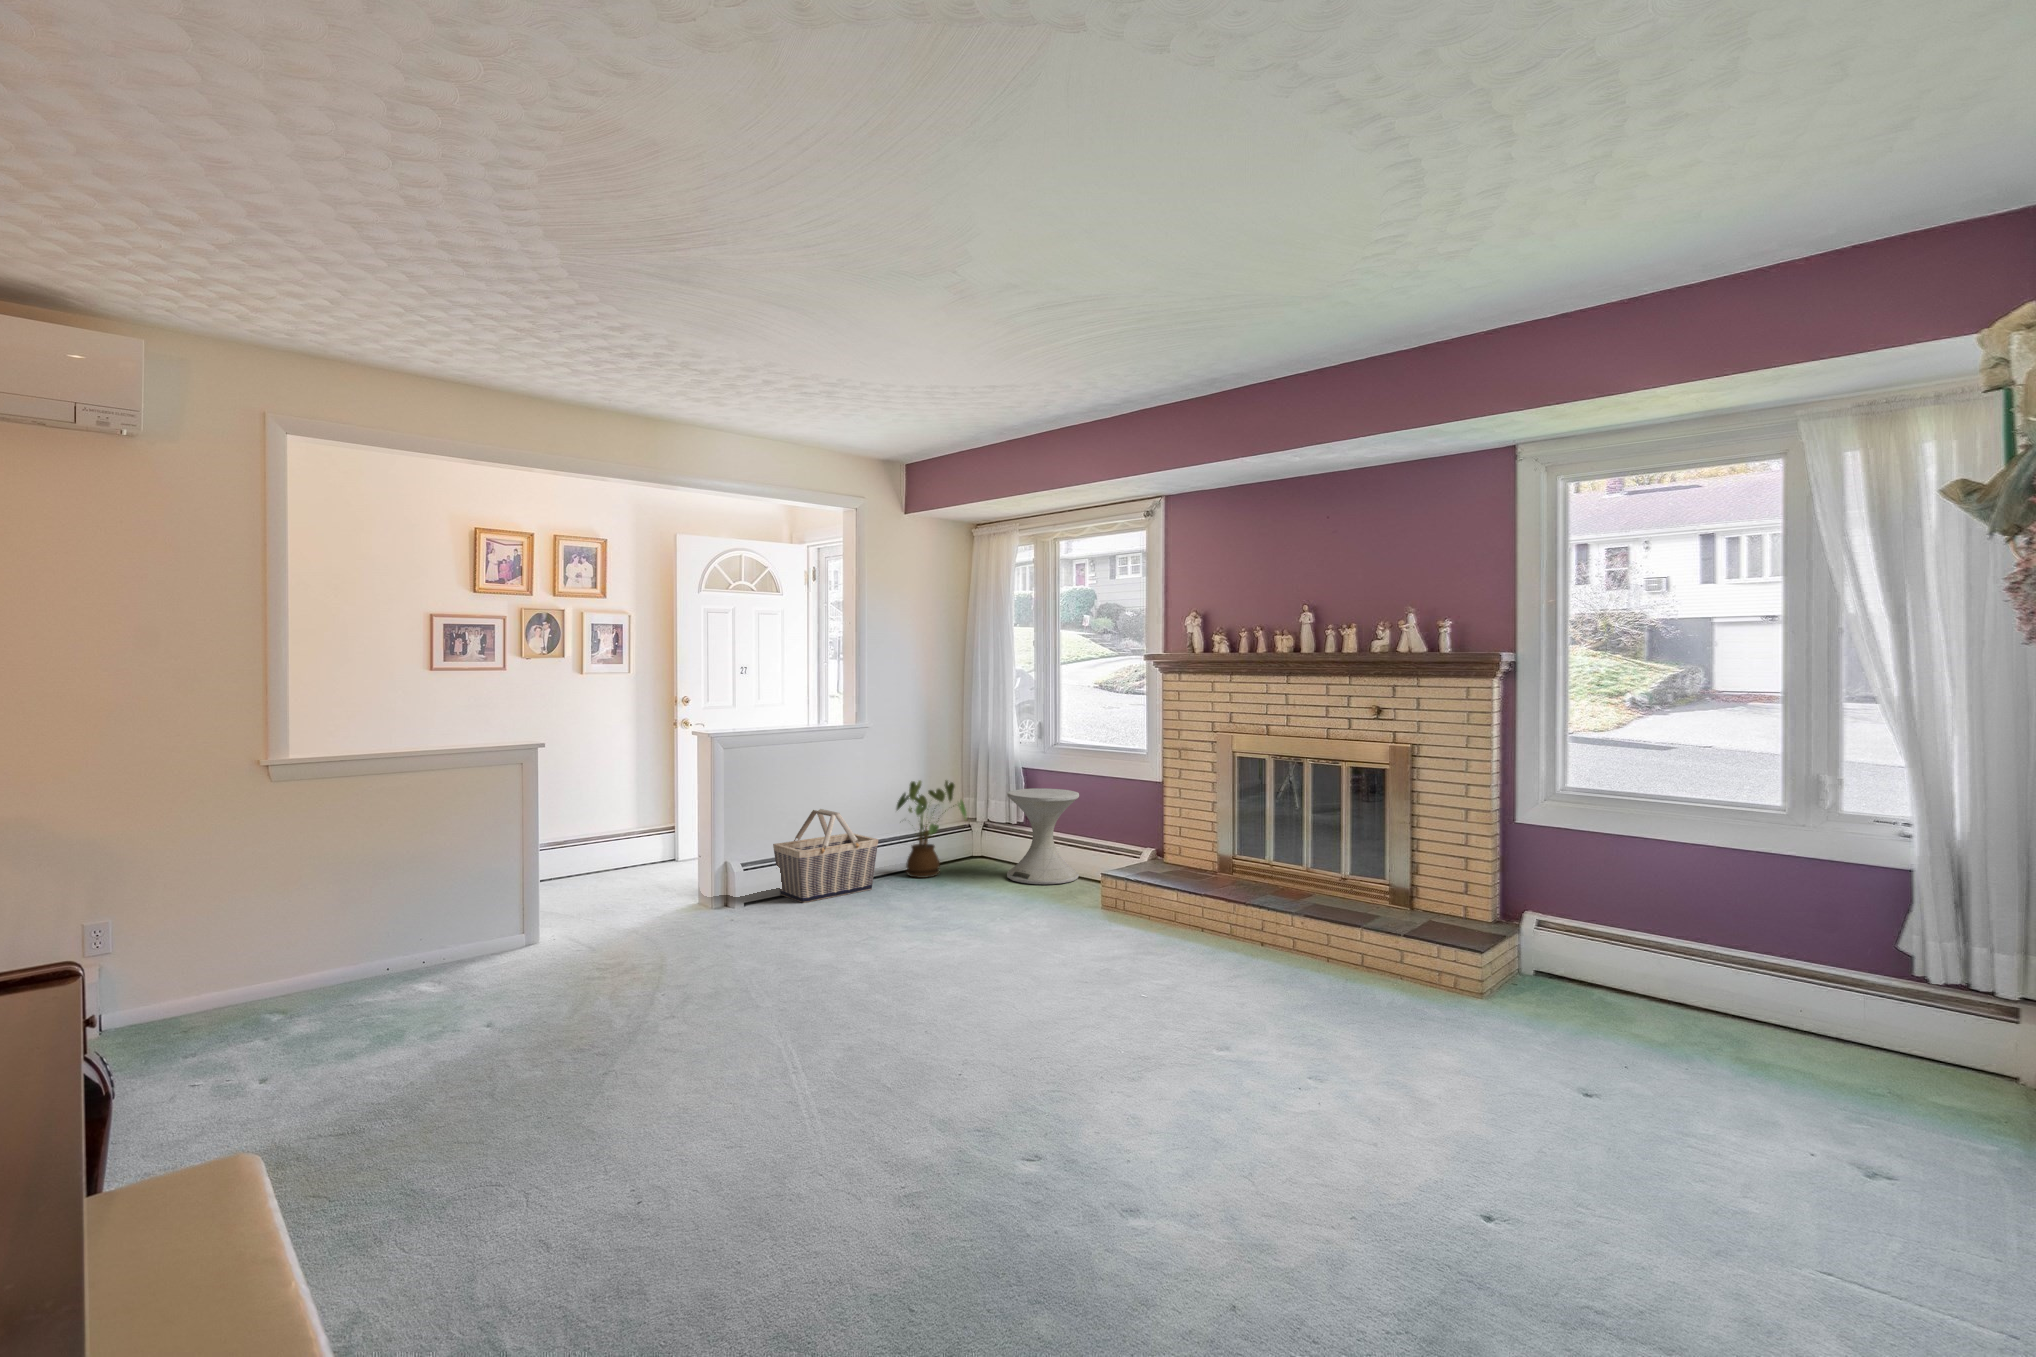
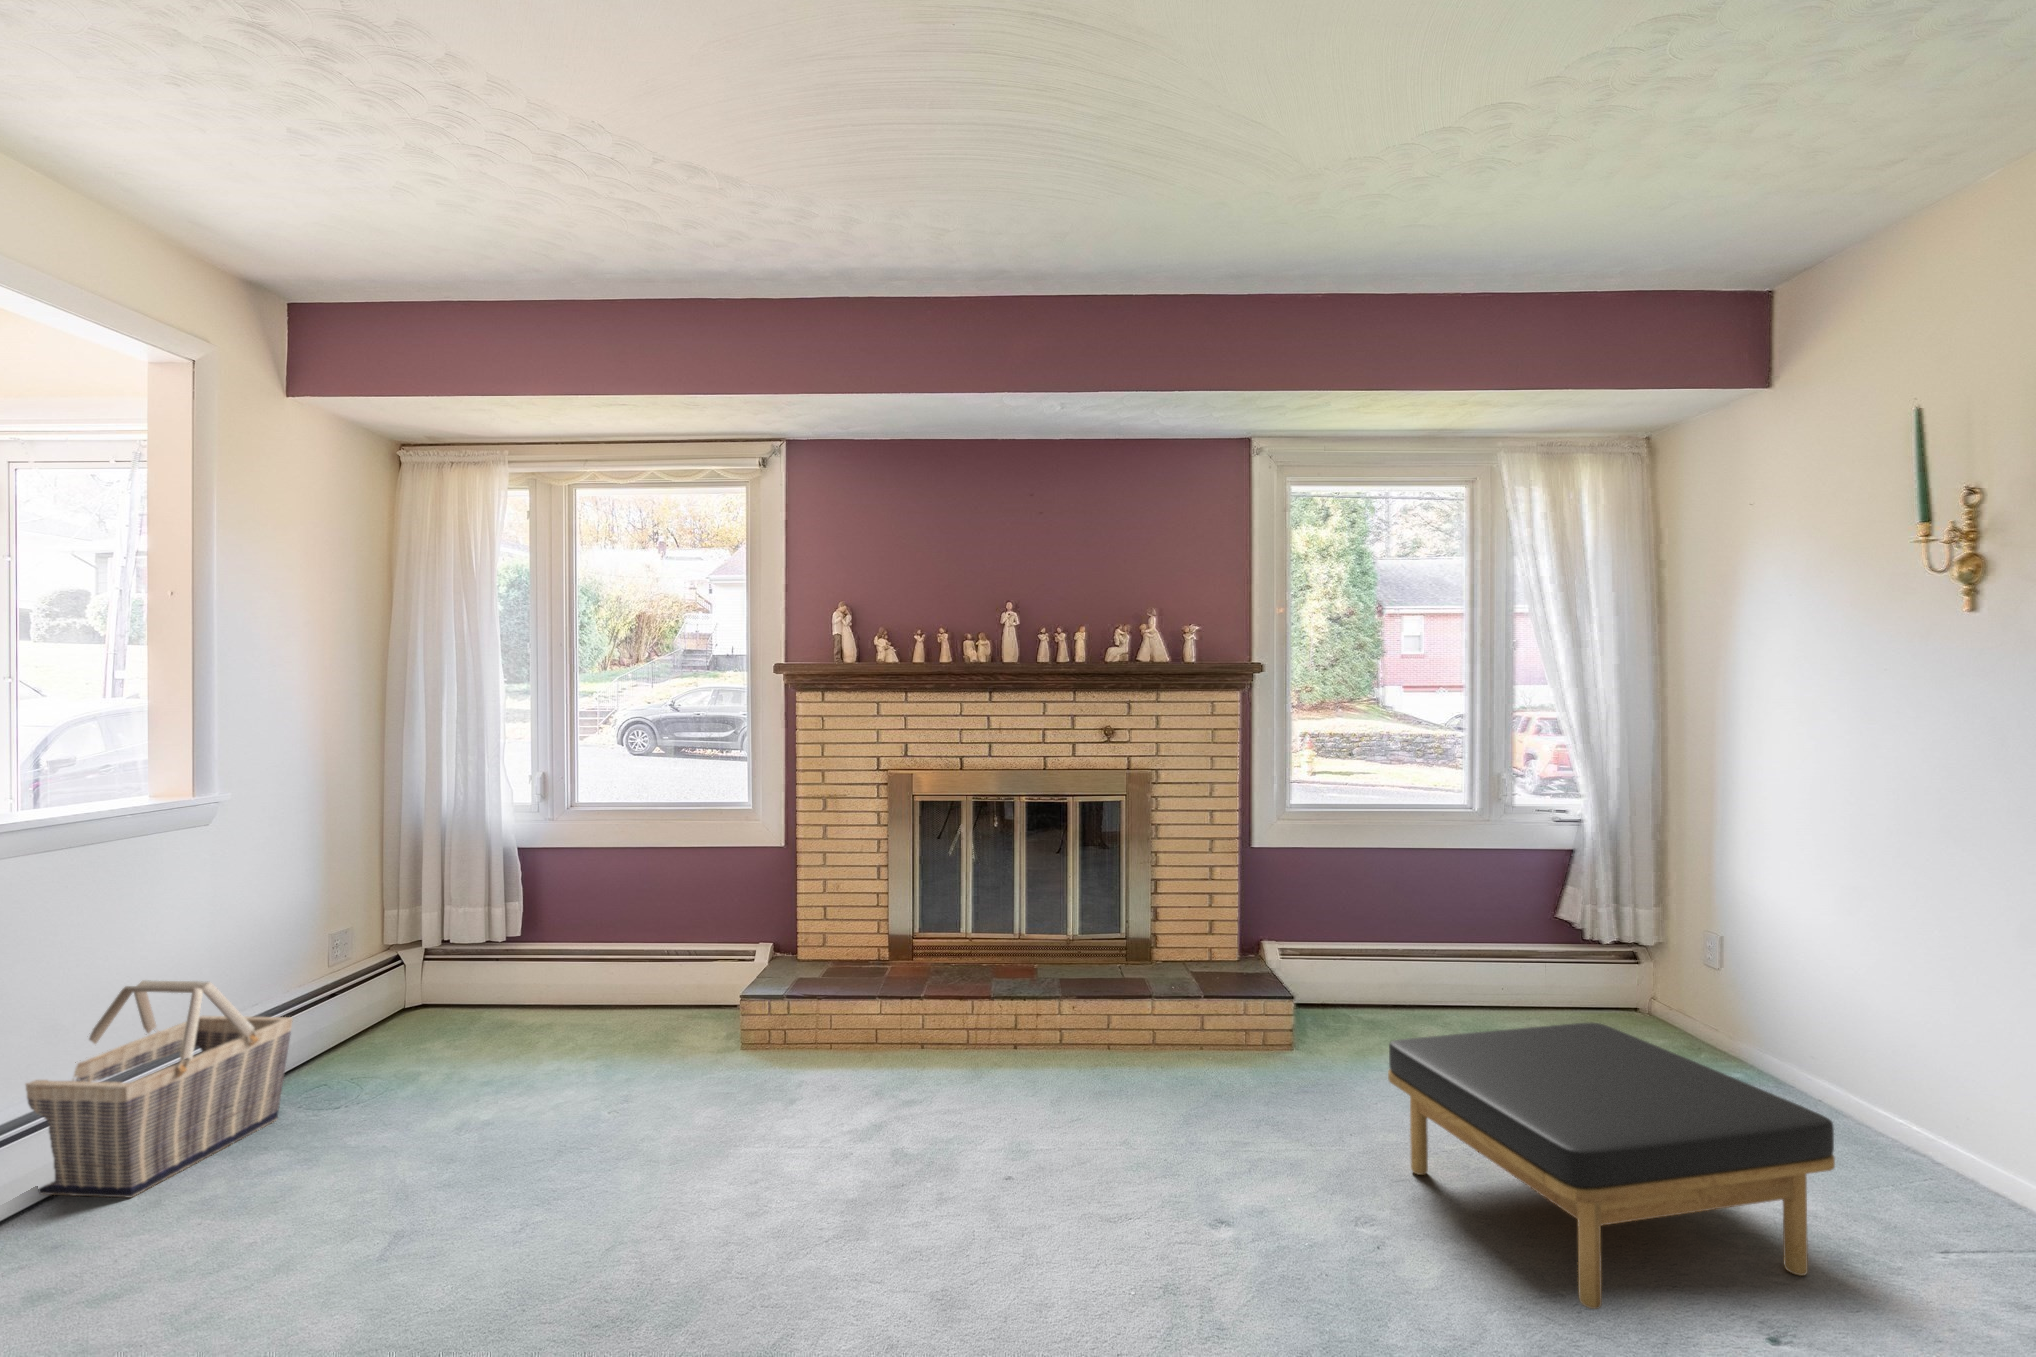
house plant: present [896,781,966,878] -> none [301,882,455,1072]
side table: present [1007,788,1079,884] -> none [523,873,647,1035]
ottoman: none [1353,963,1646,1207] -> present [1388,1022,1835,1309]

